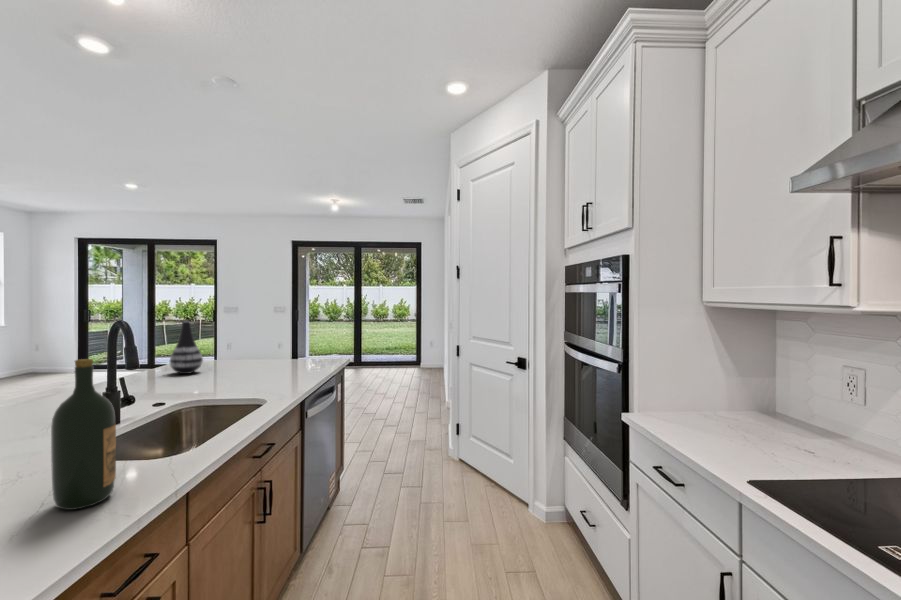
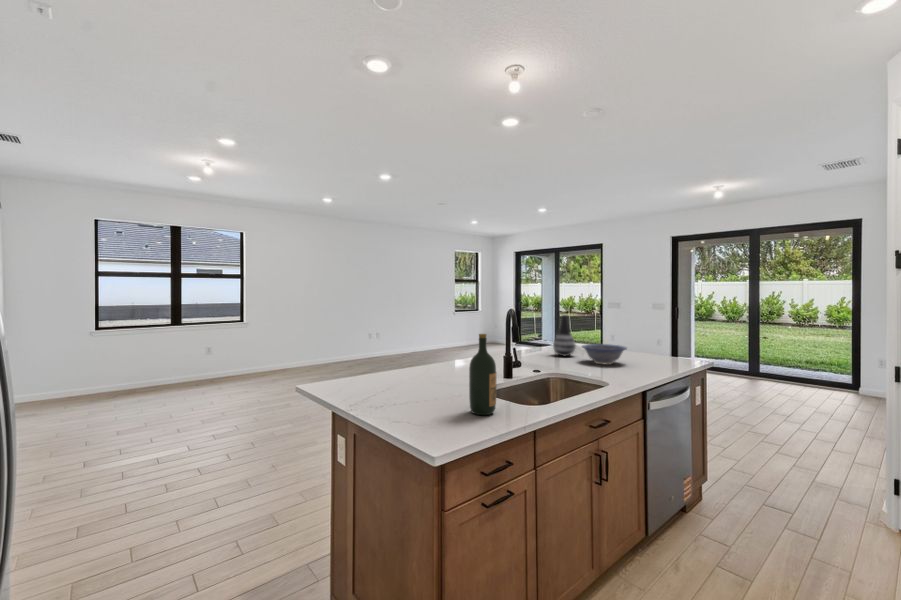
decorative bowl: none [214,353,271,377] -> present [582,344,627,365]

